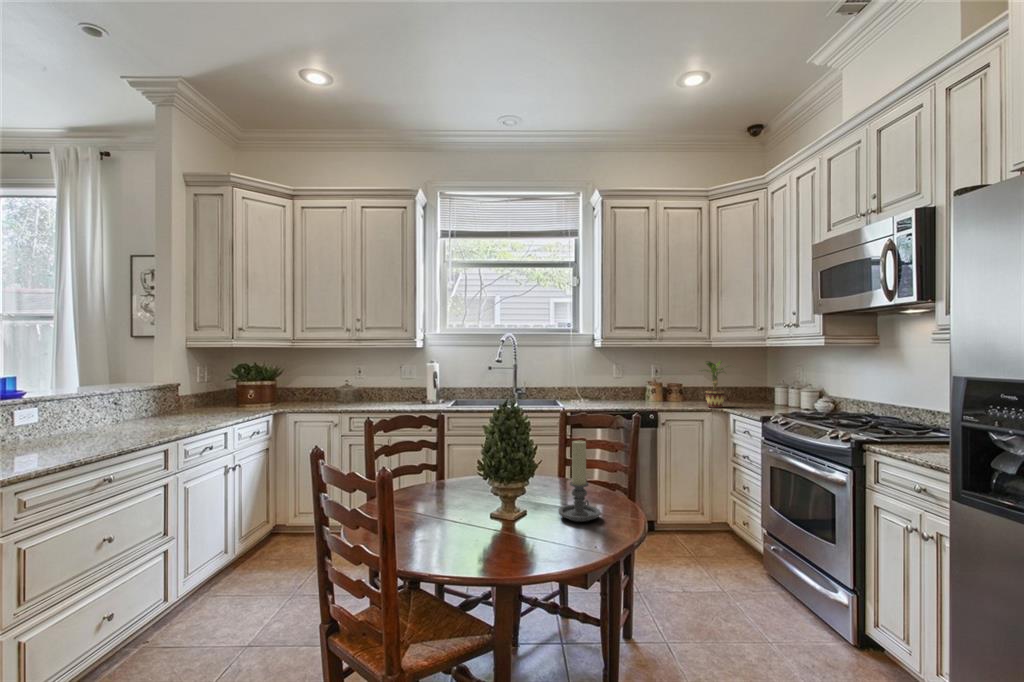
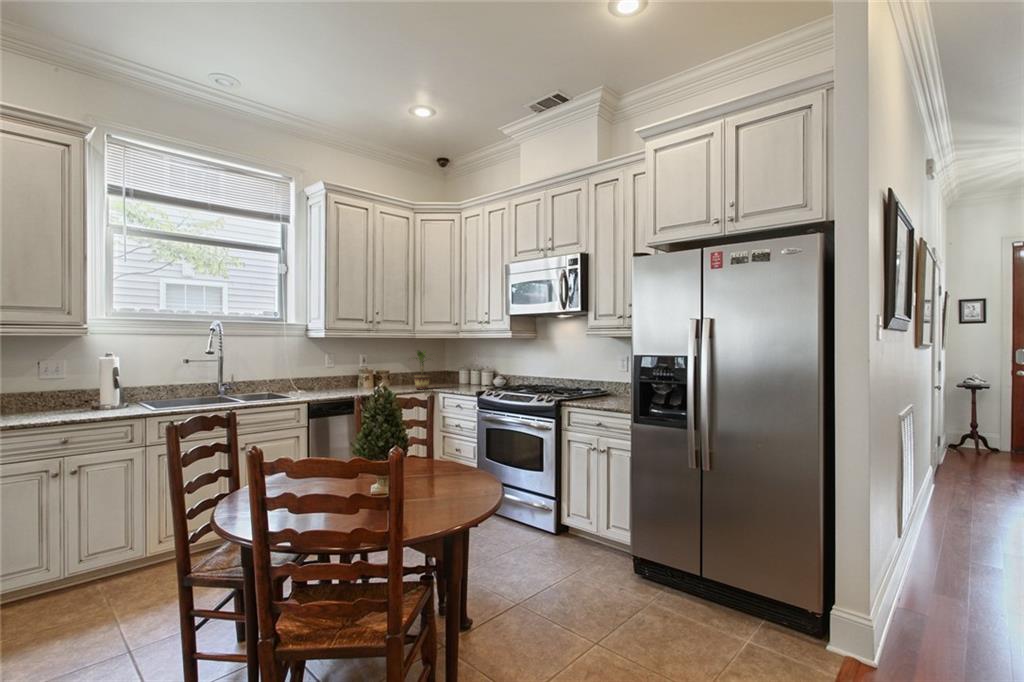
candle holder: present [559,440,600,522] -> none [426,413,462,482]

